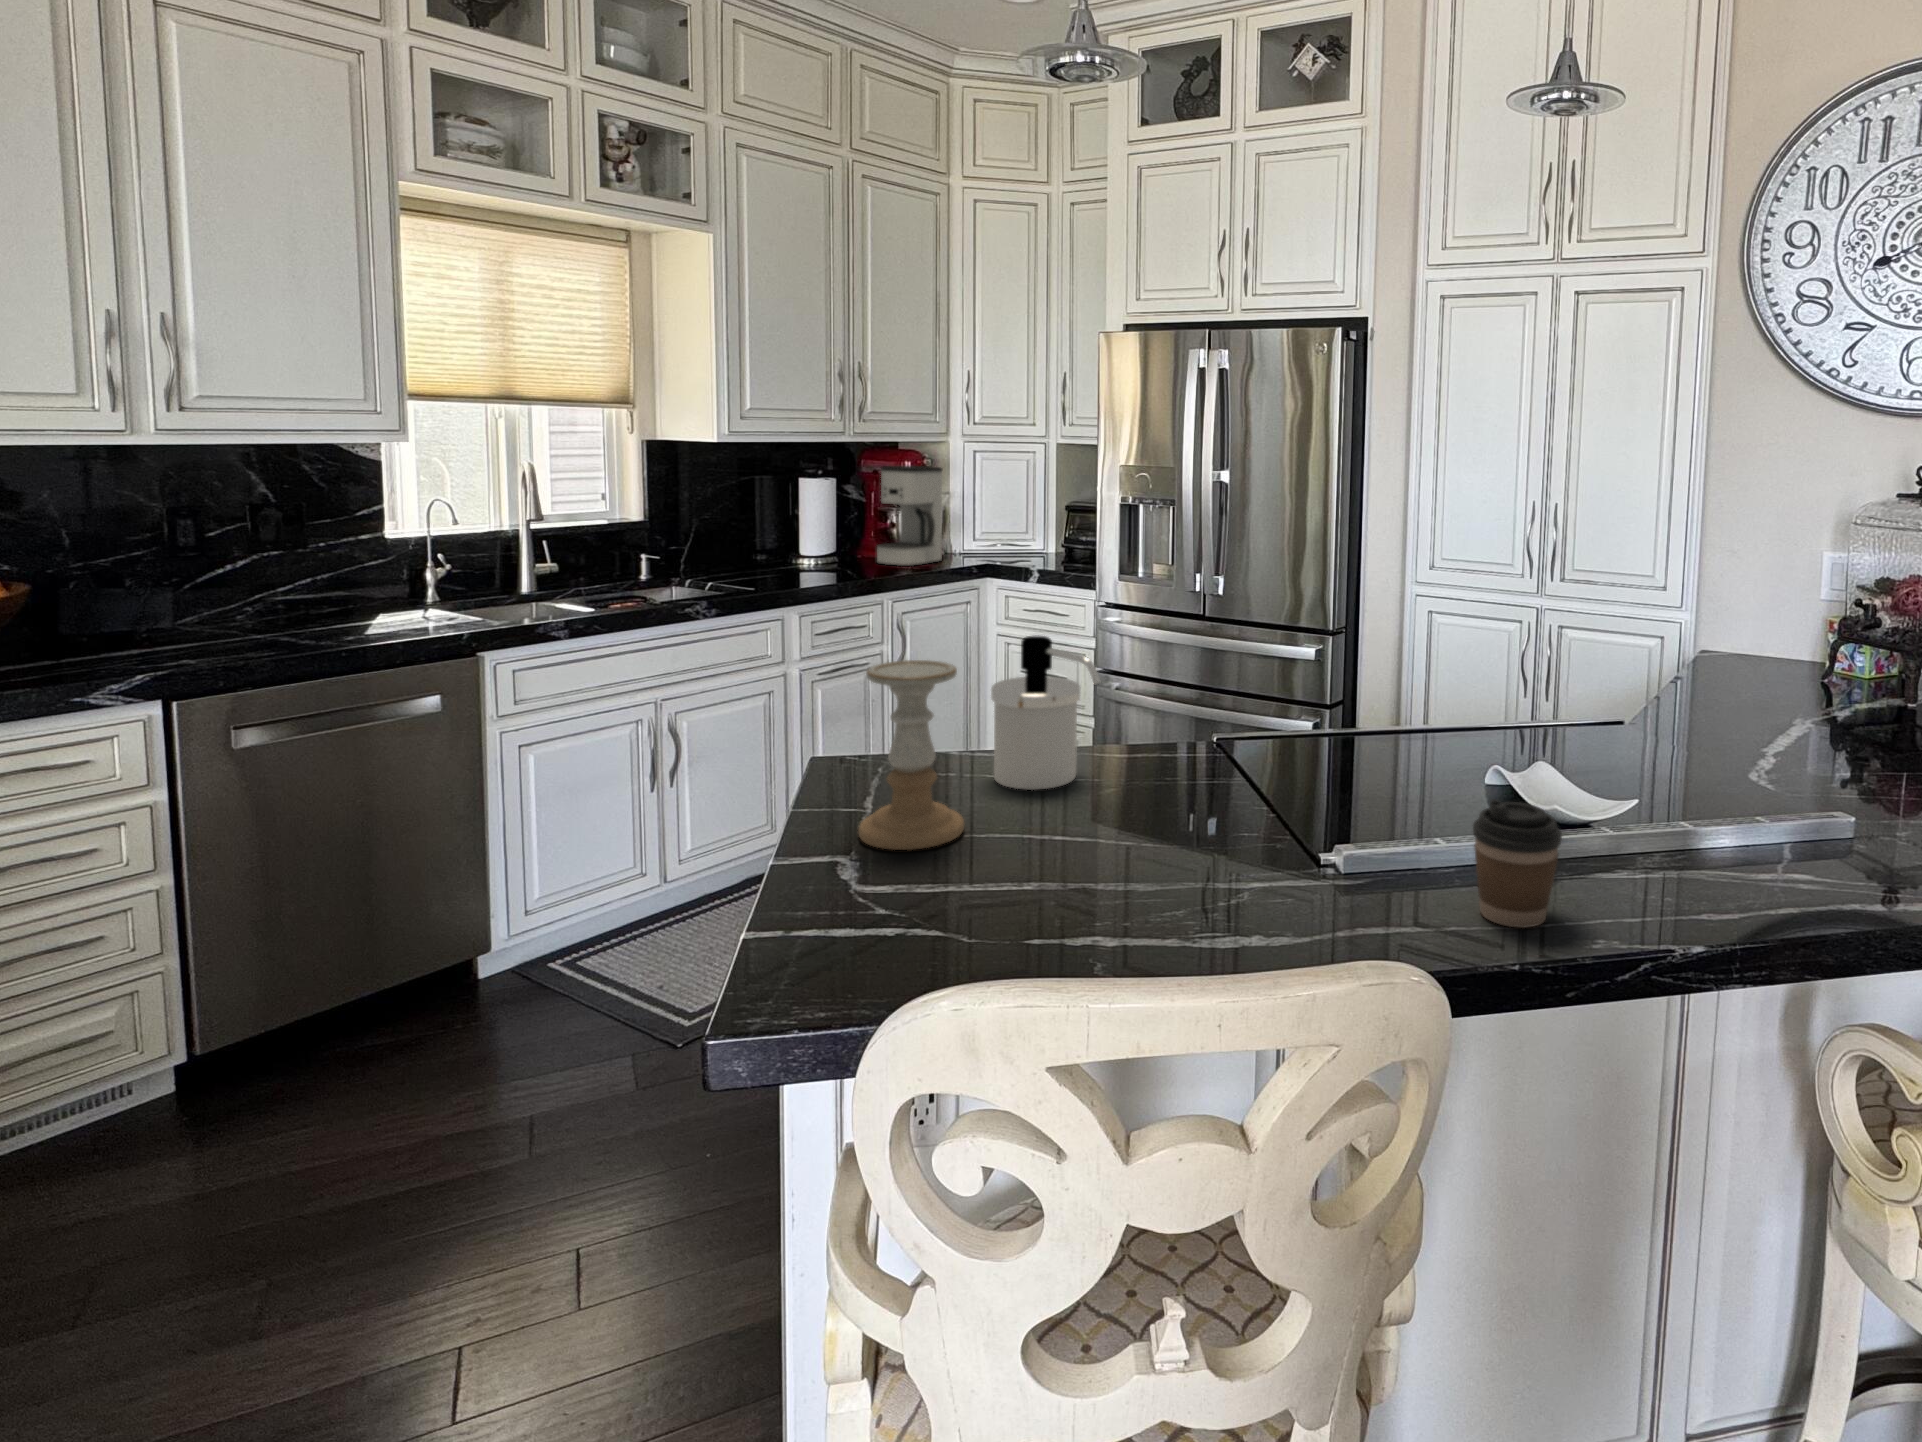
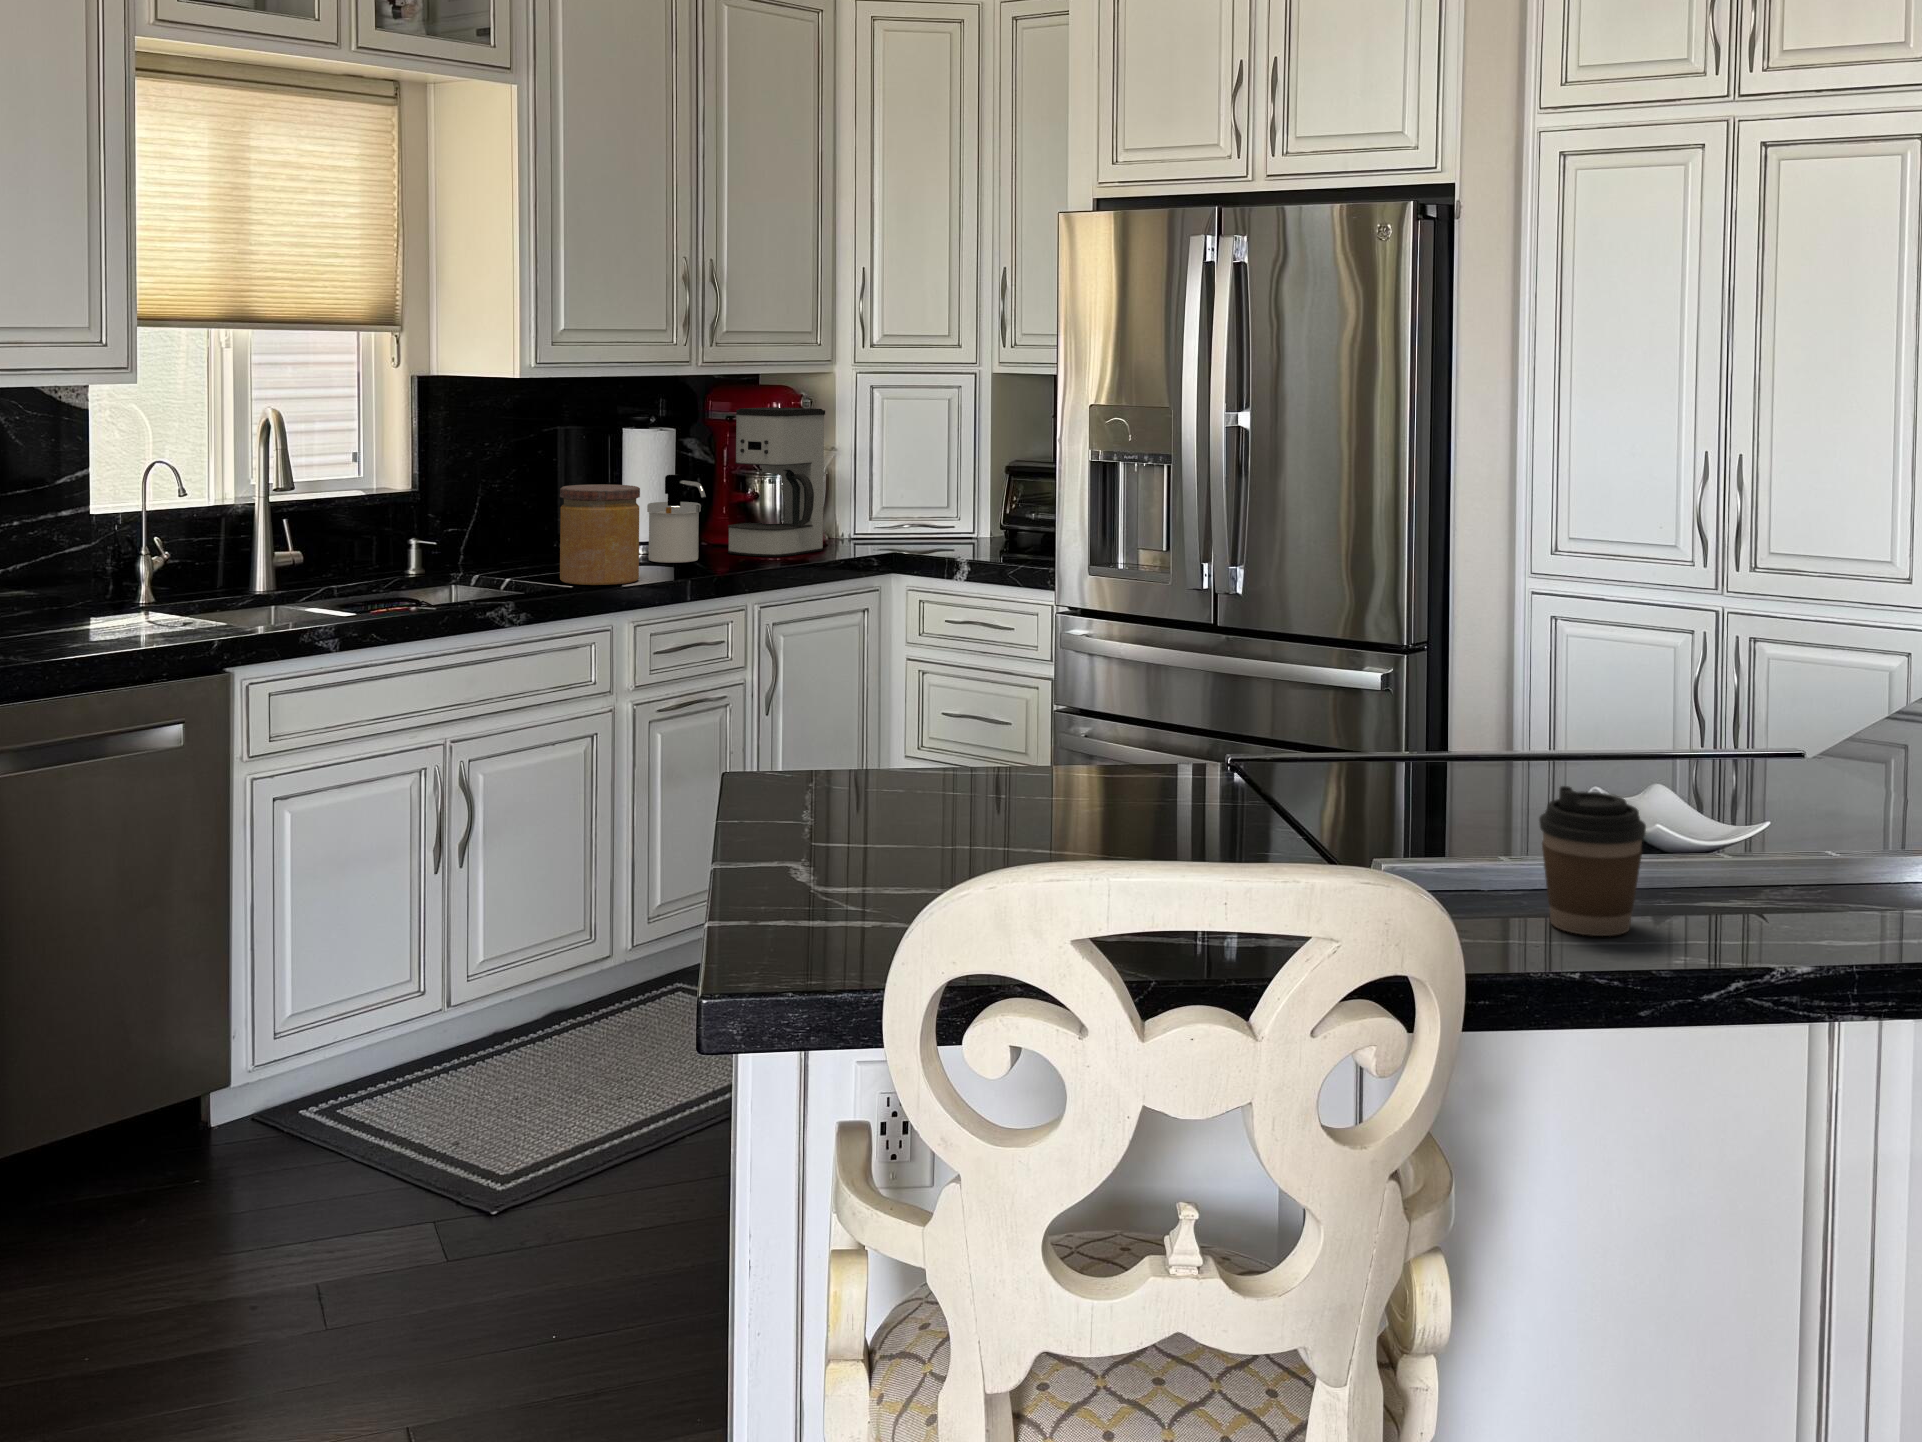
jar: none [749,518,807,588] -> present [560,484,640,585]
soap dispenser: present [991,635,1101,790] -> present [647,475,706,563]
candle holder: present [859,660,964,850] -> none [808,632,931,853]

